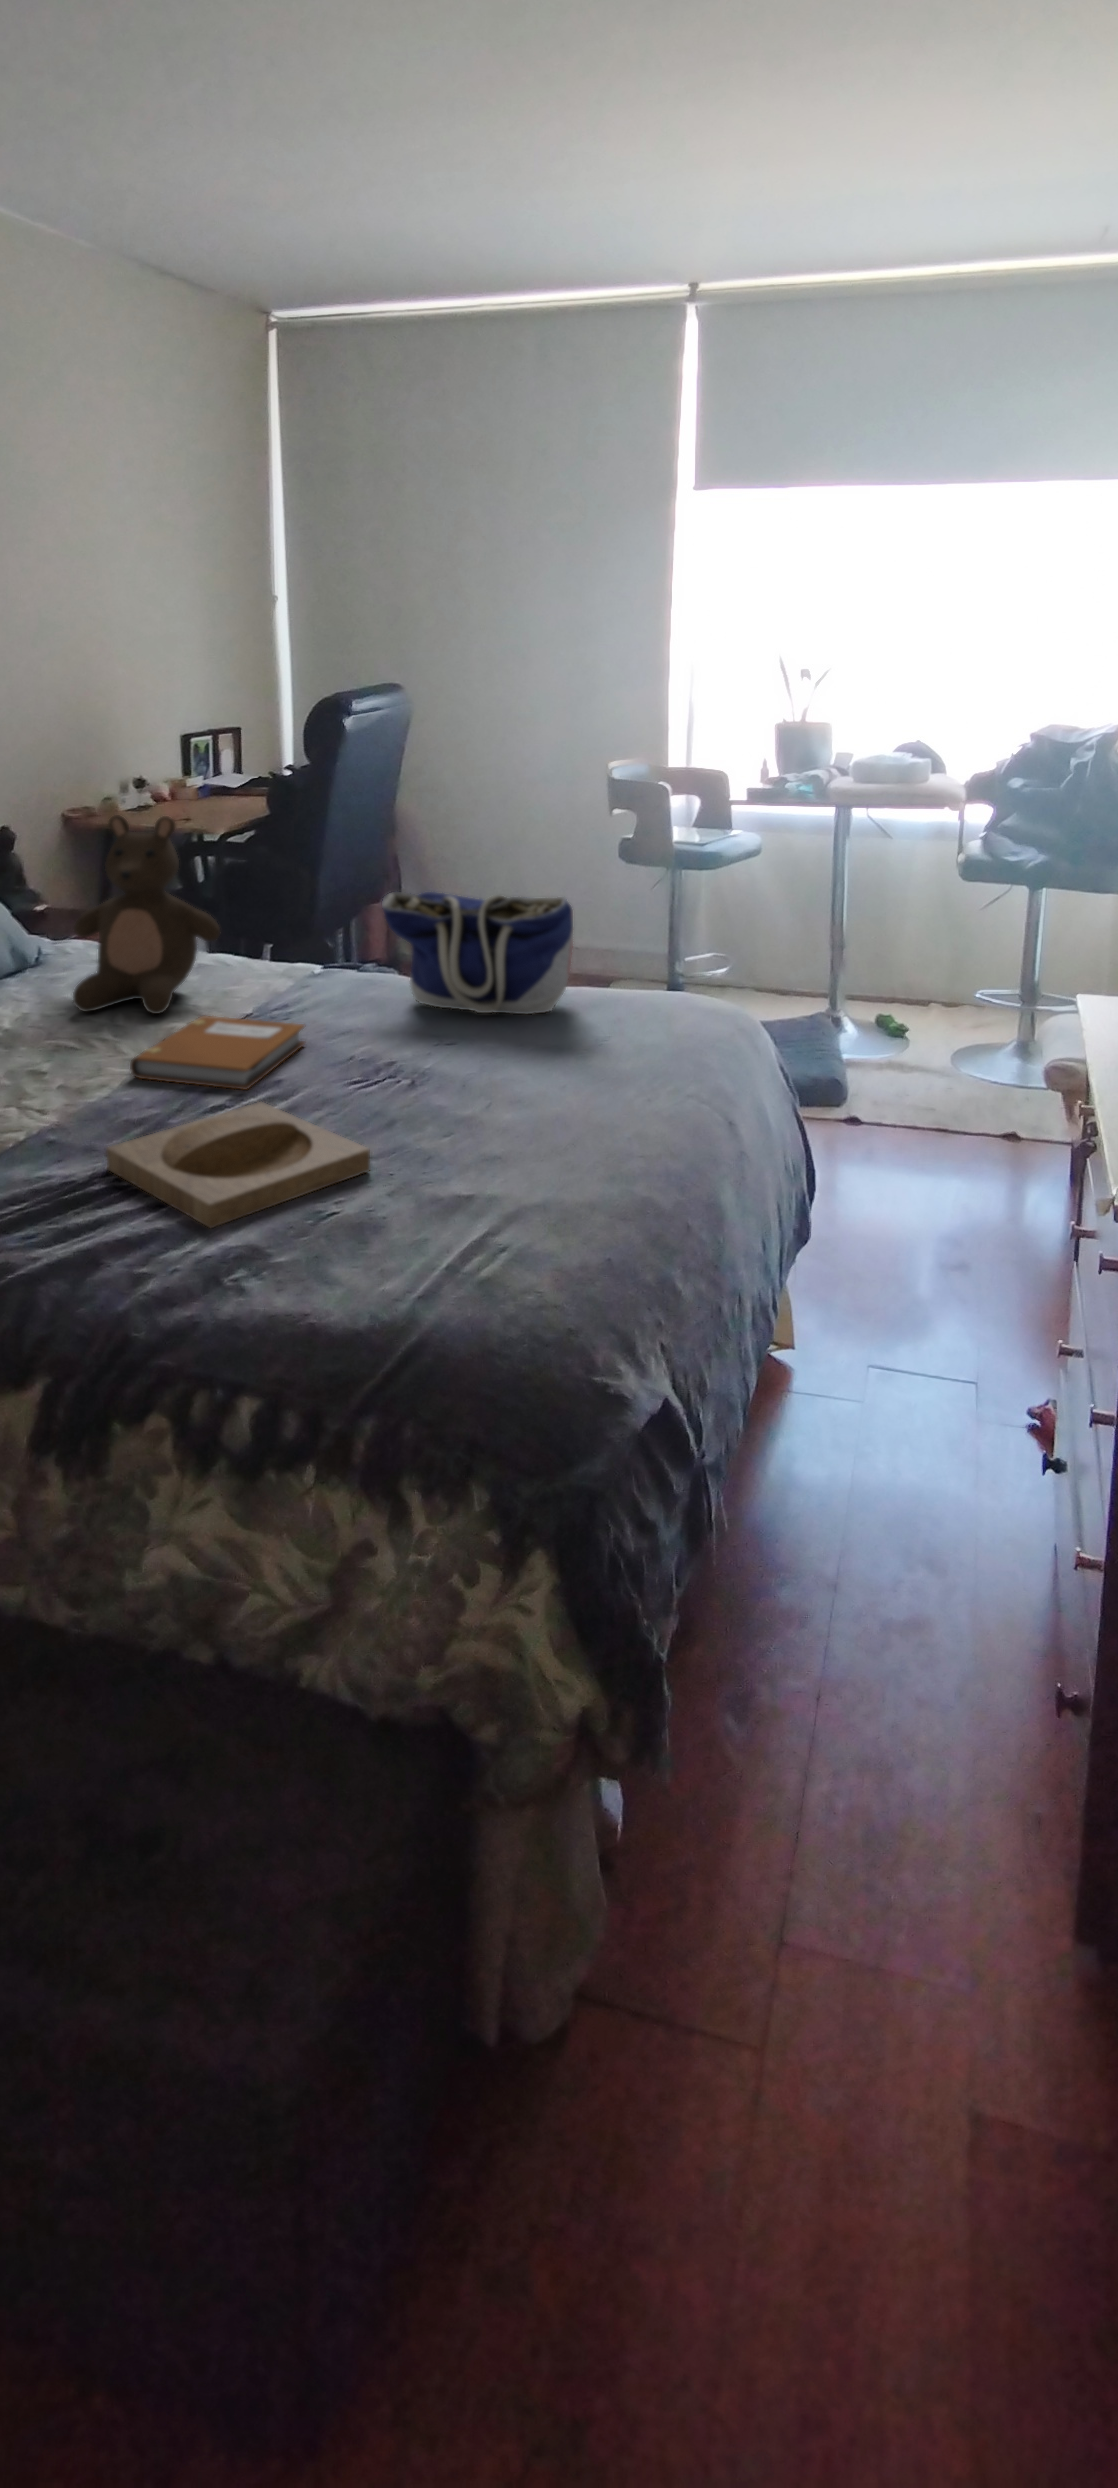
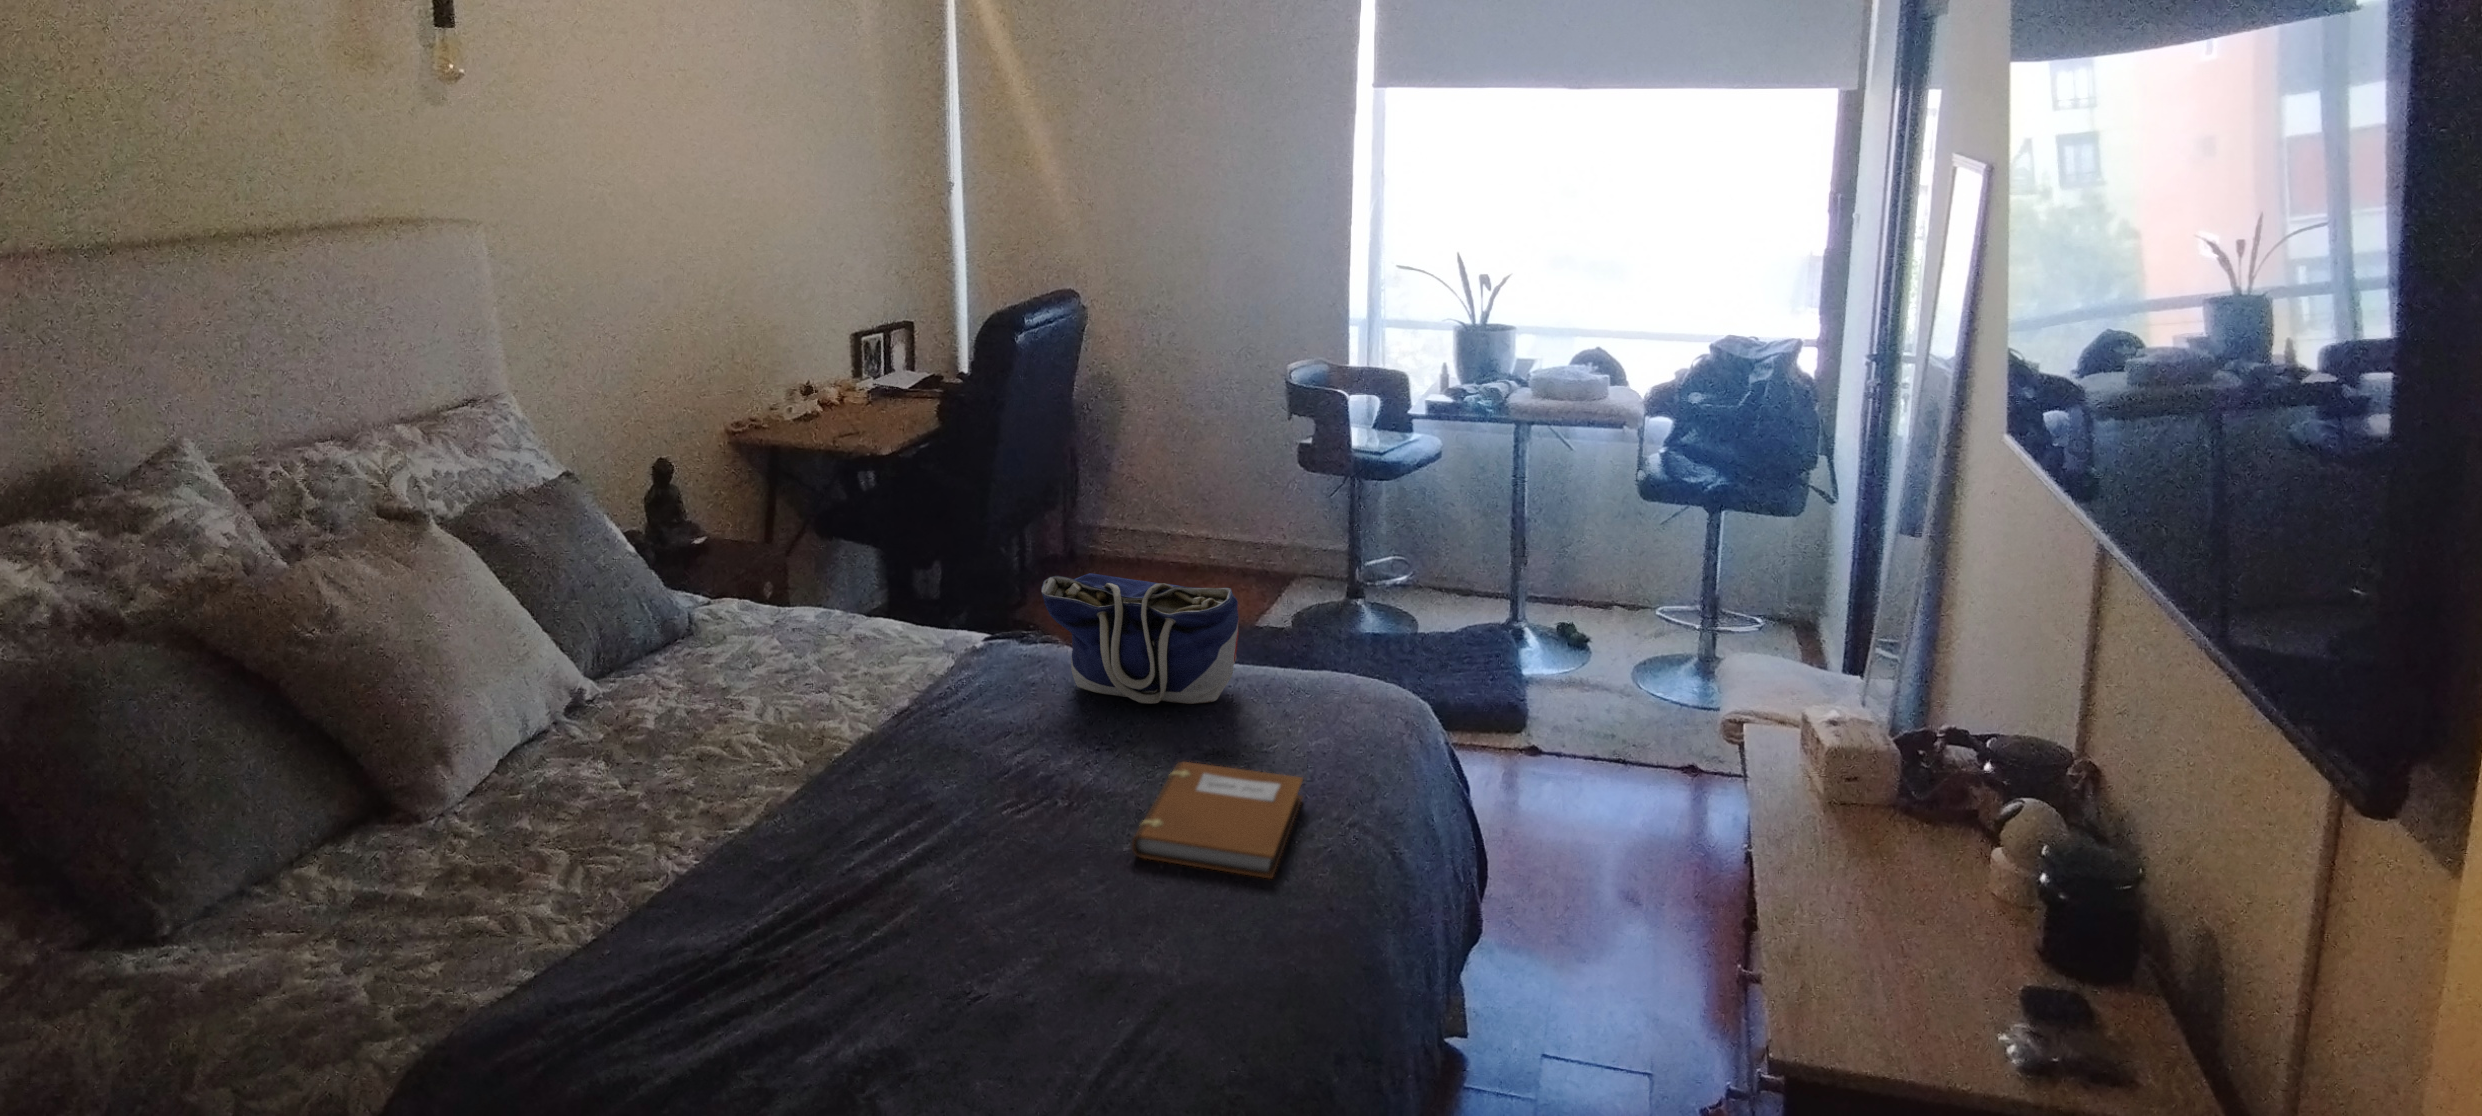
stuffed bear: present [73,815,220,1014] -> none [722,491,876,703]
notebook: present [130,1016,305,1090] -> present [1132,762,1303,879]
tray: present [106,1102,370,1228] -> none [741,846,1018,1030]

